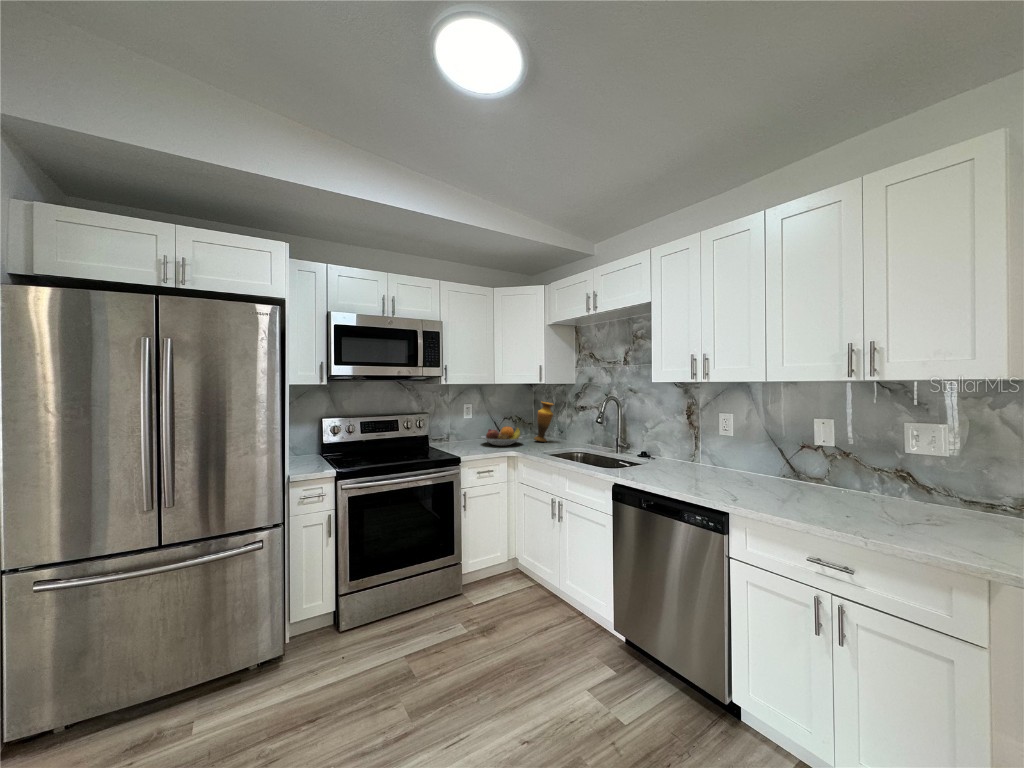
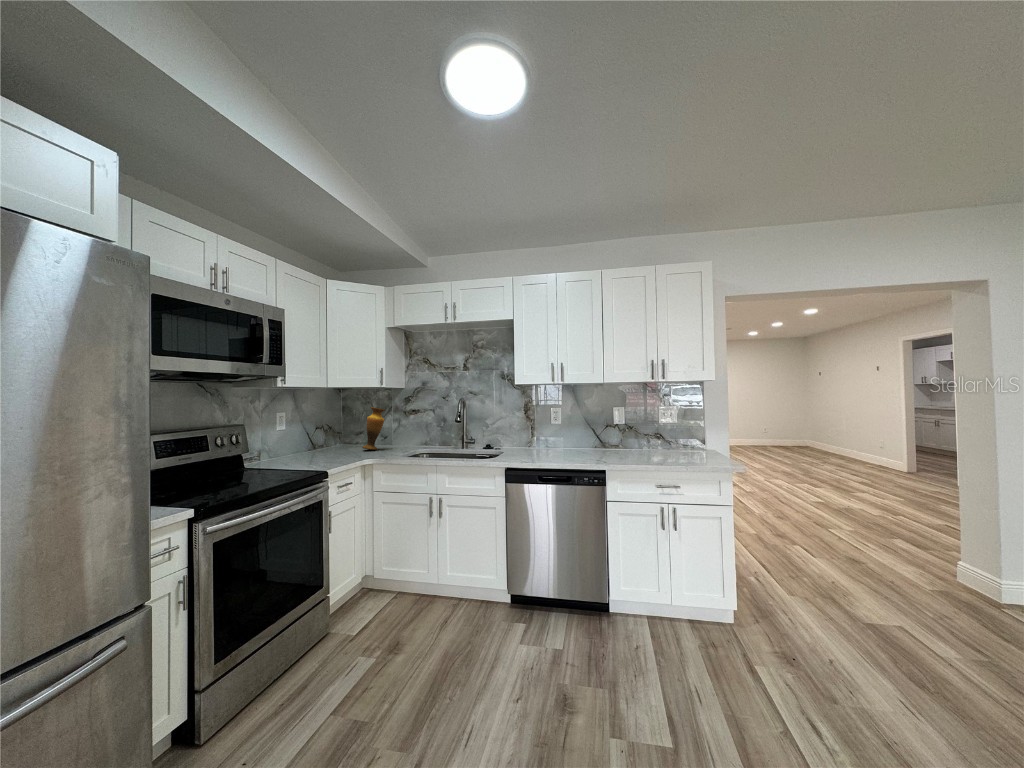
fruit bowl: present [481,426,522,446] -> none [309,436,361,458]

